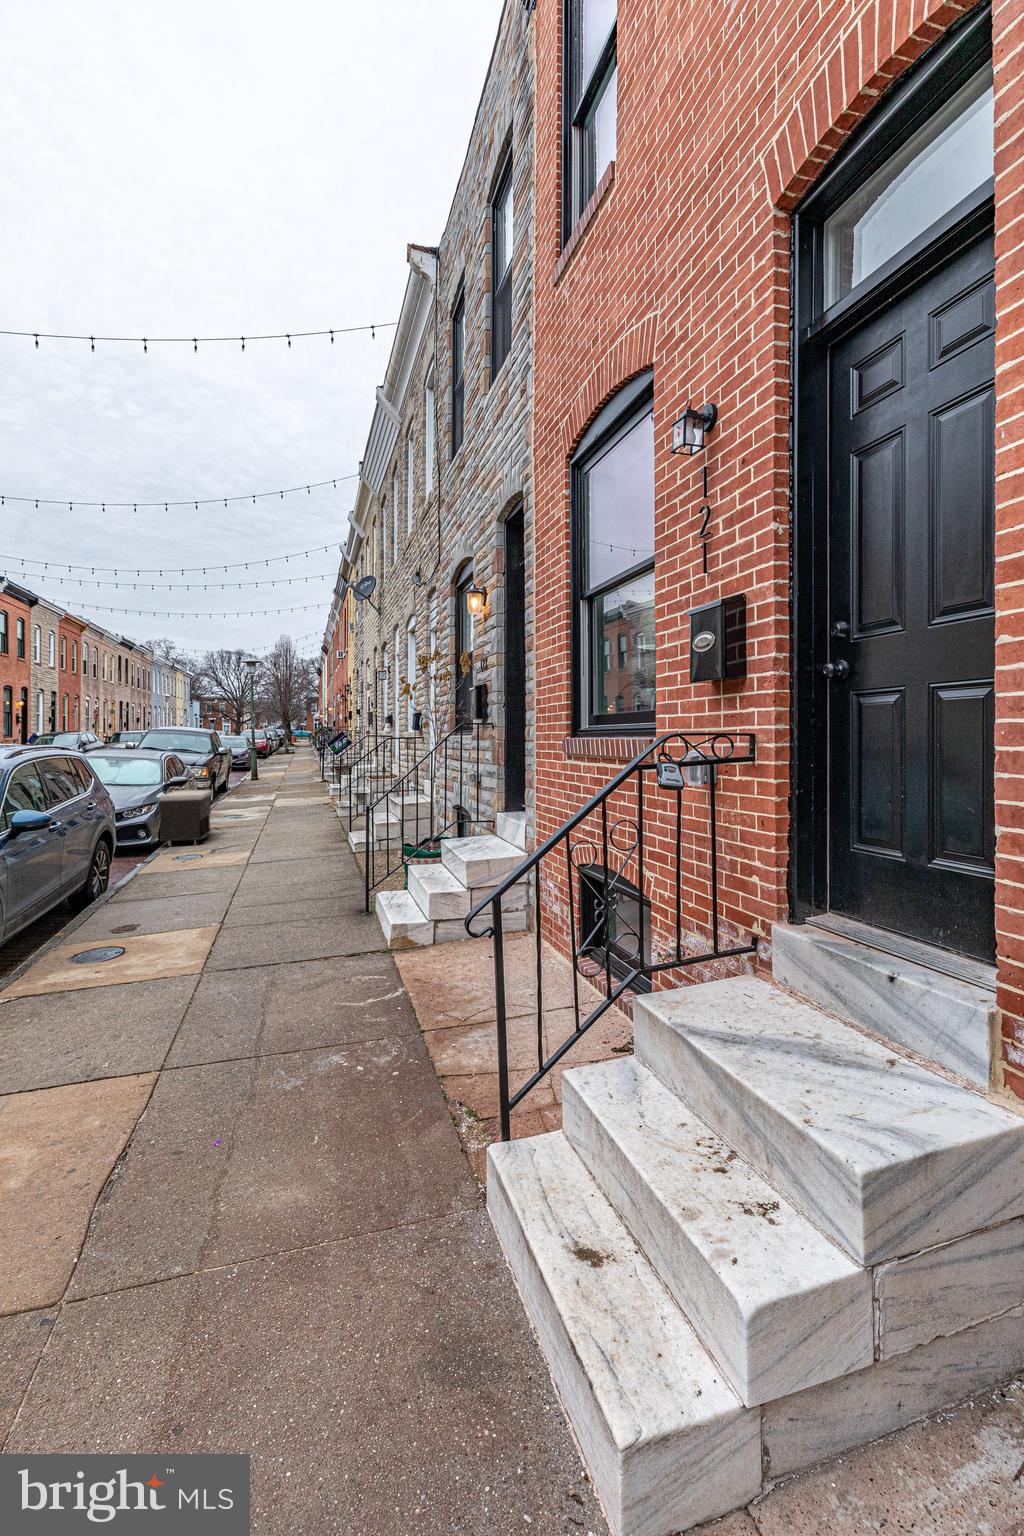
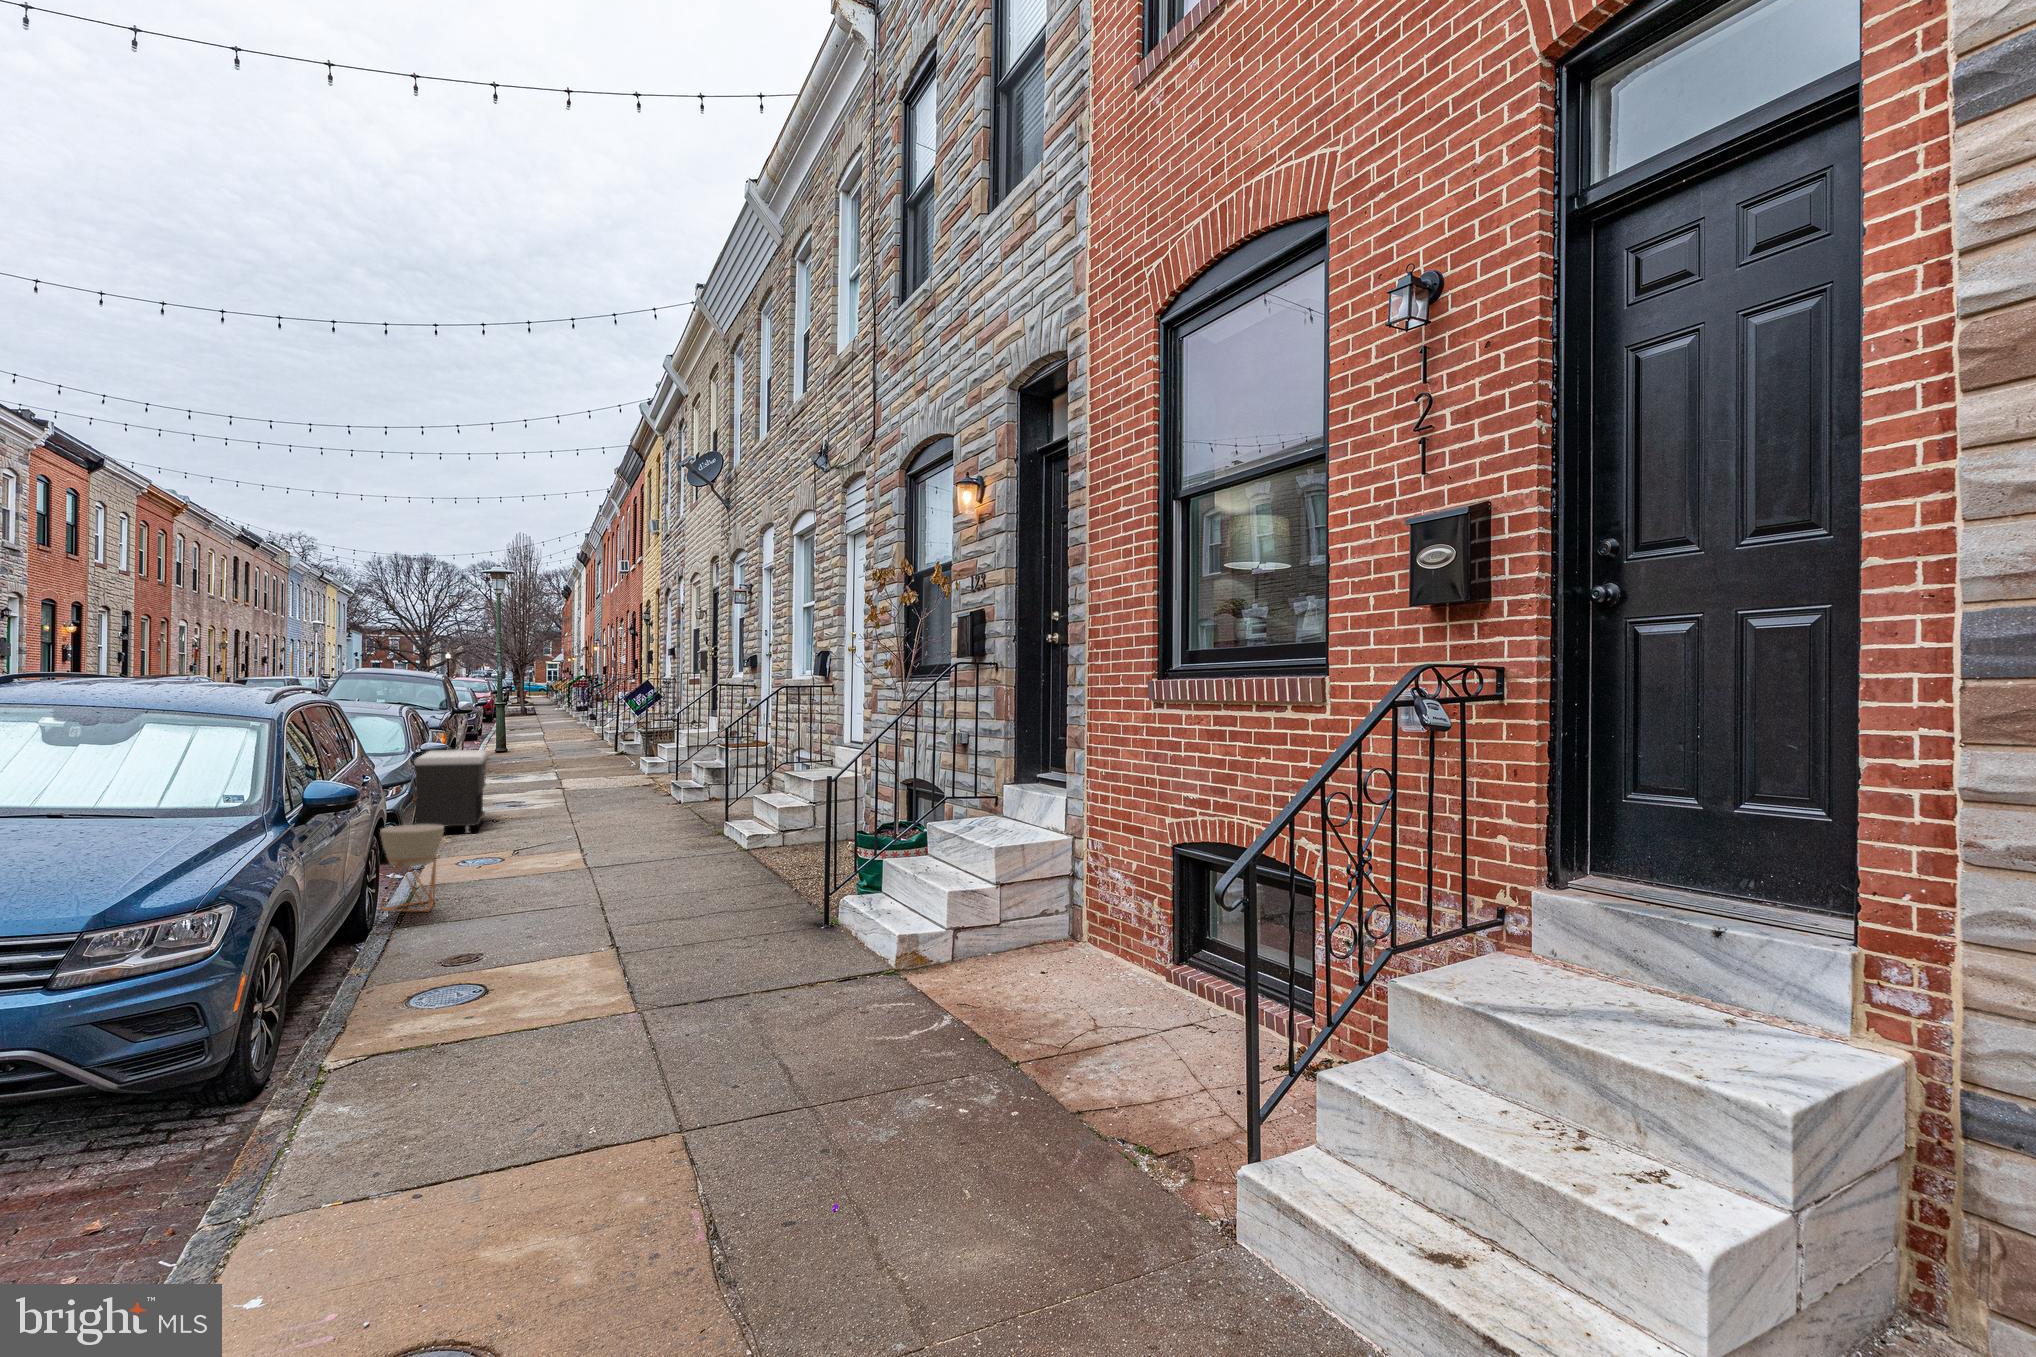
planter: none [102,843,143,900] -> present [380,825,444,912]

